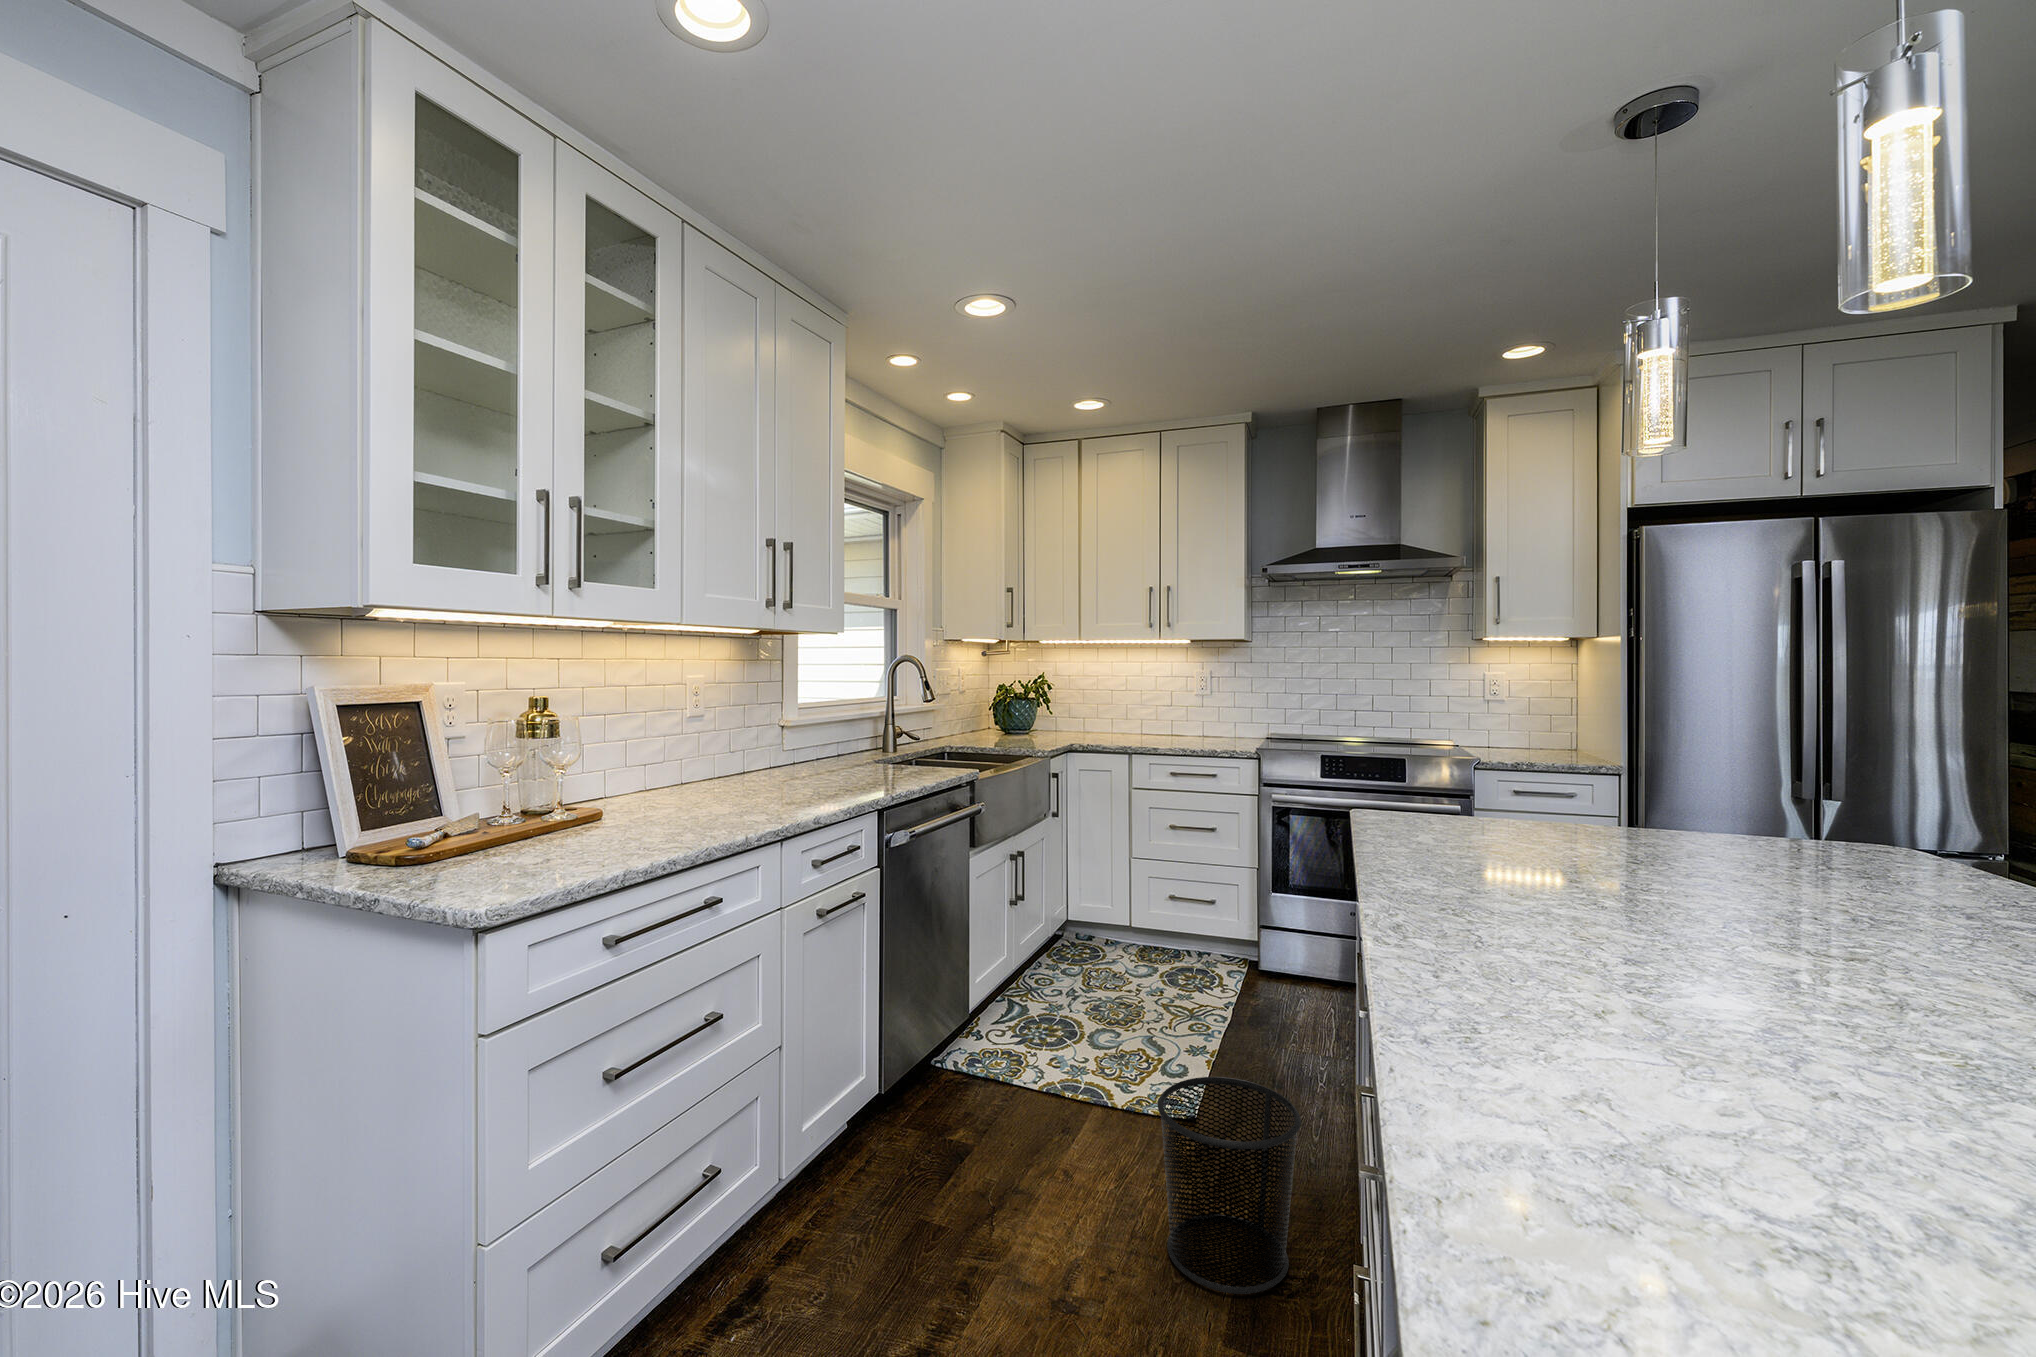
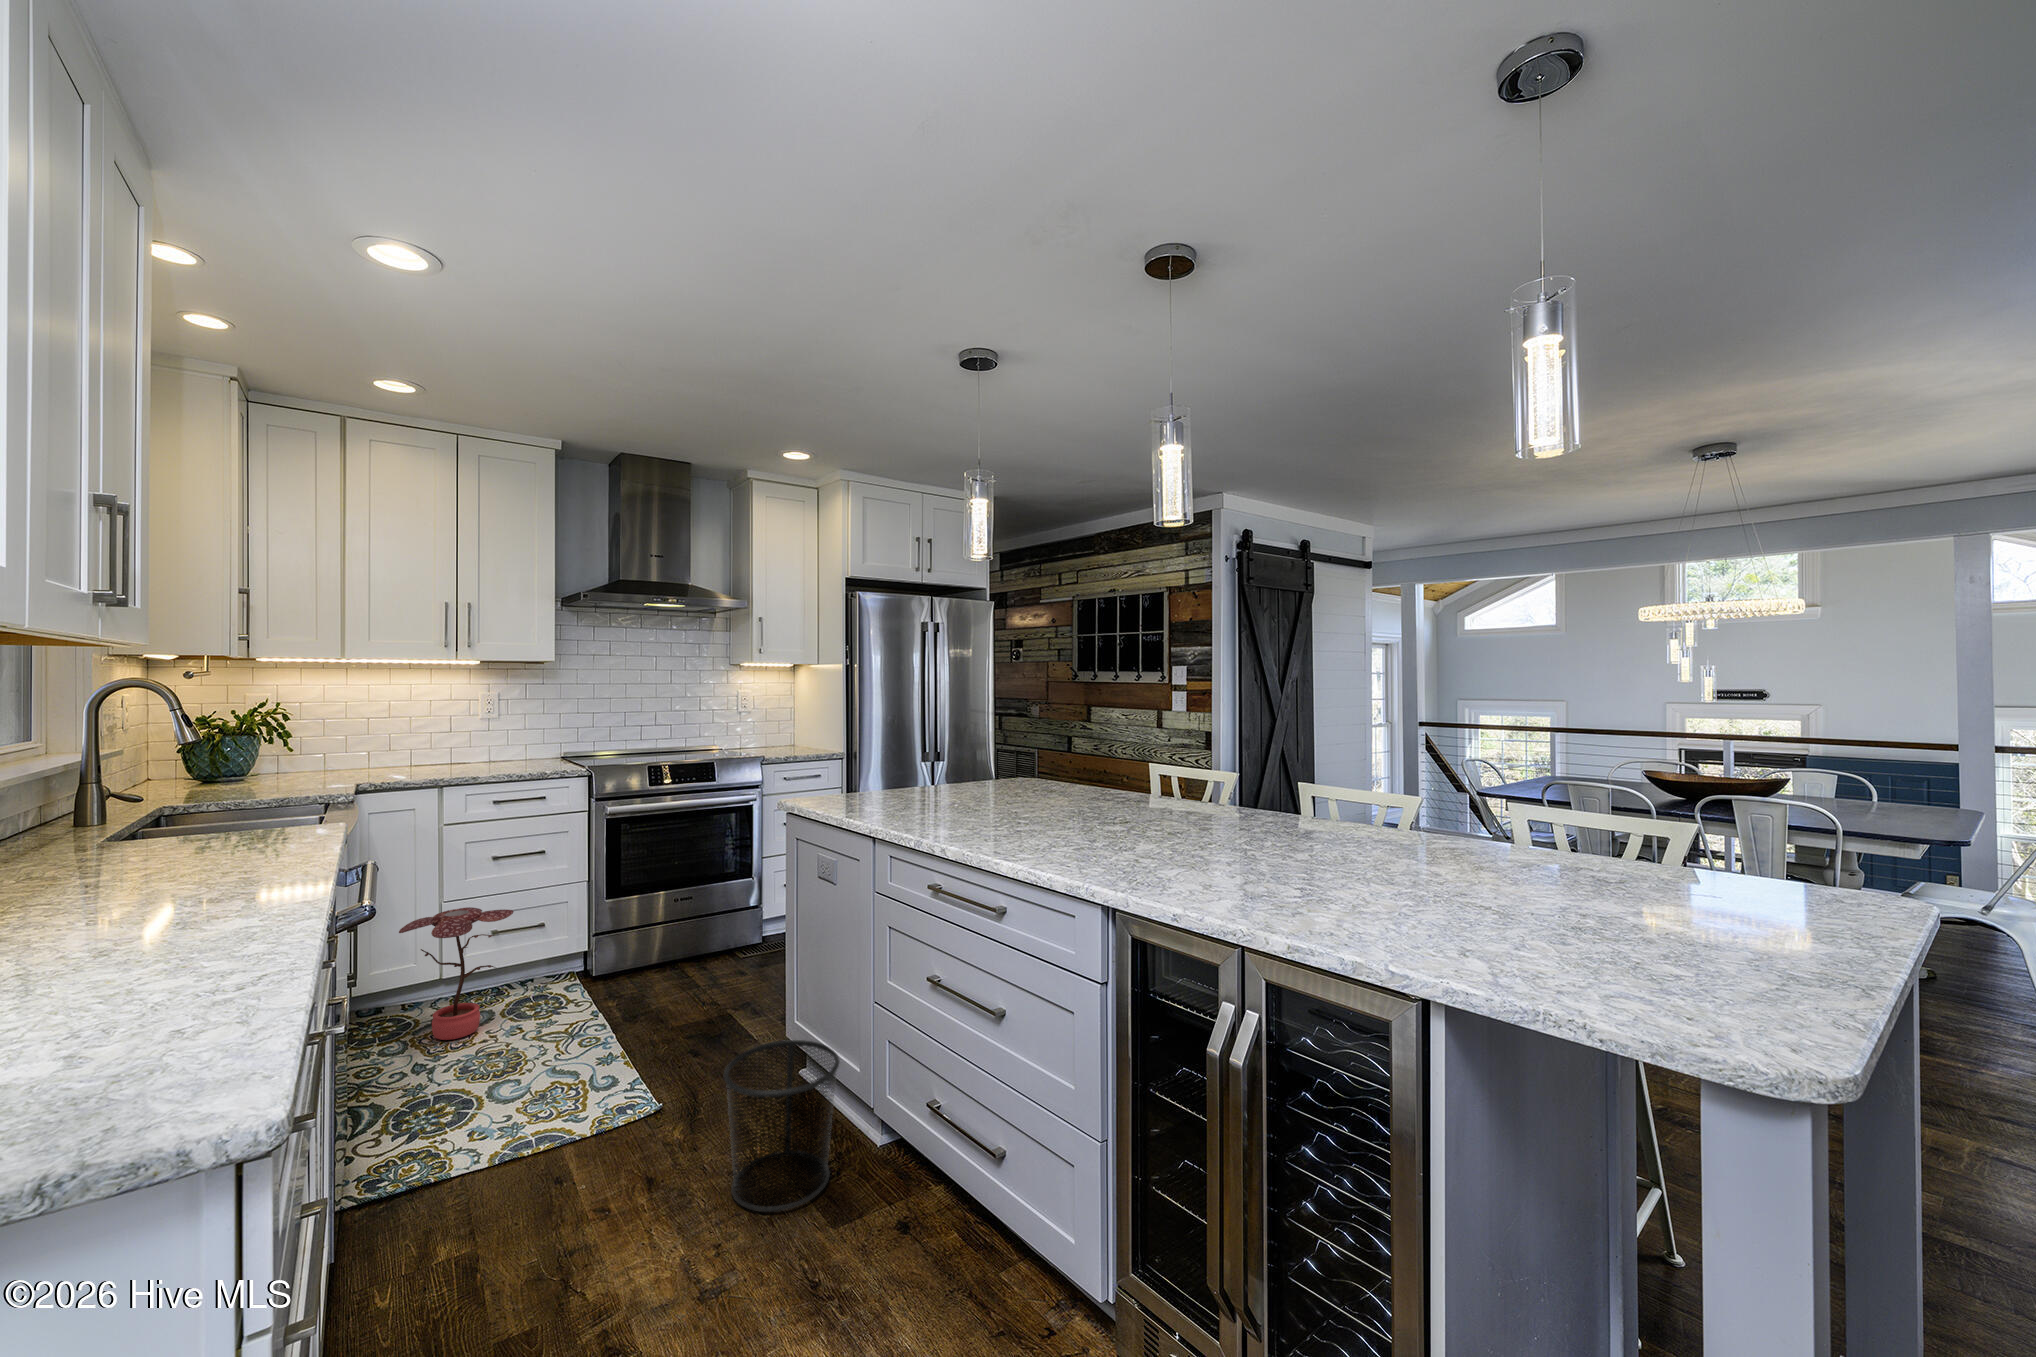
potted plant: none [1078,863,1163,982] -> present [399,907,514,1040]

